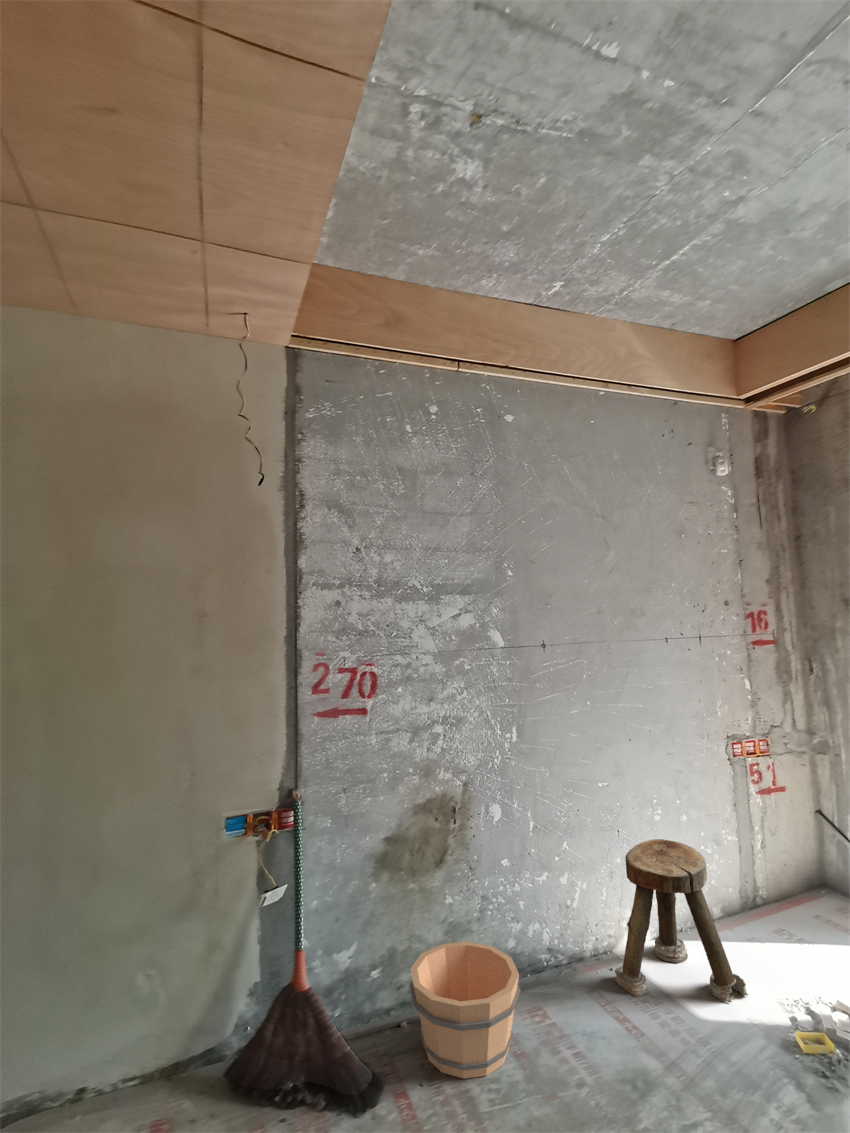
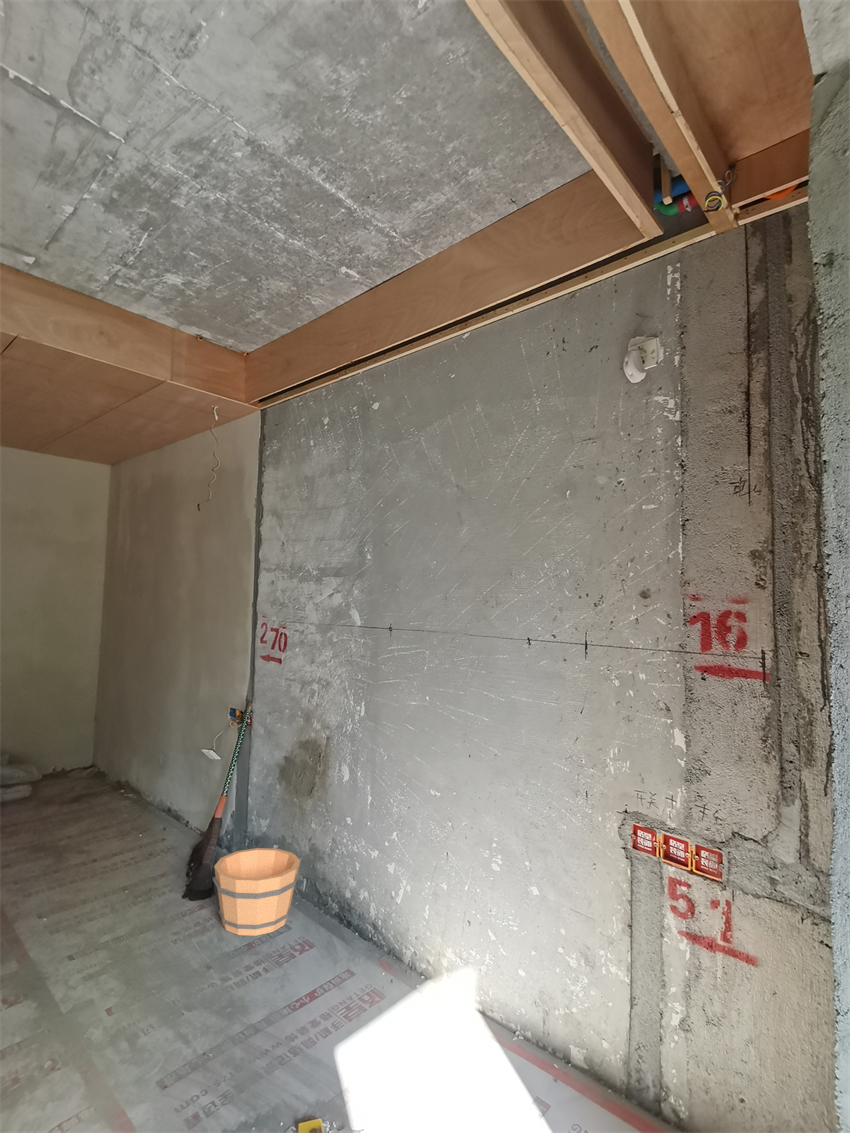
stool: present [614,839,748,1002] -> none [353,864,470,1074]

